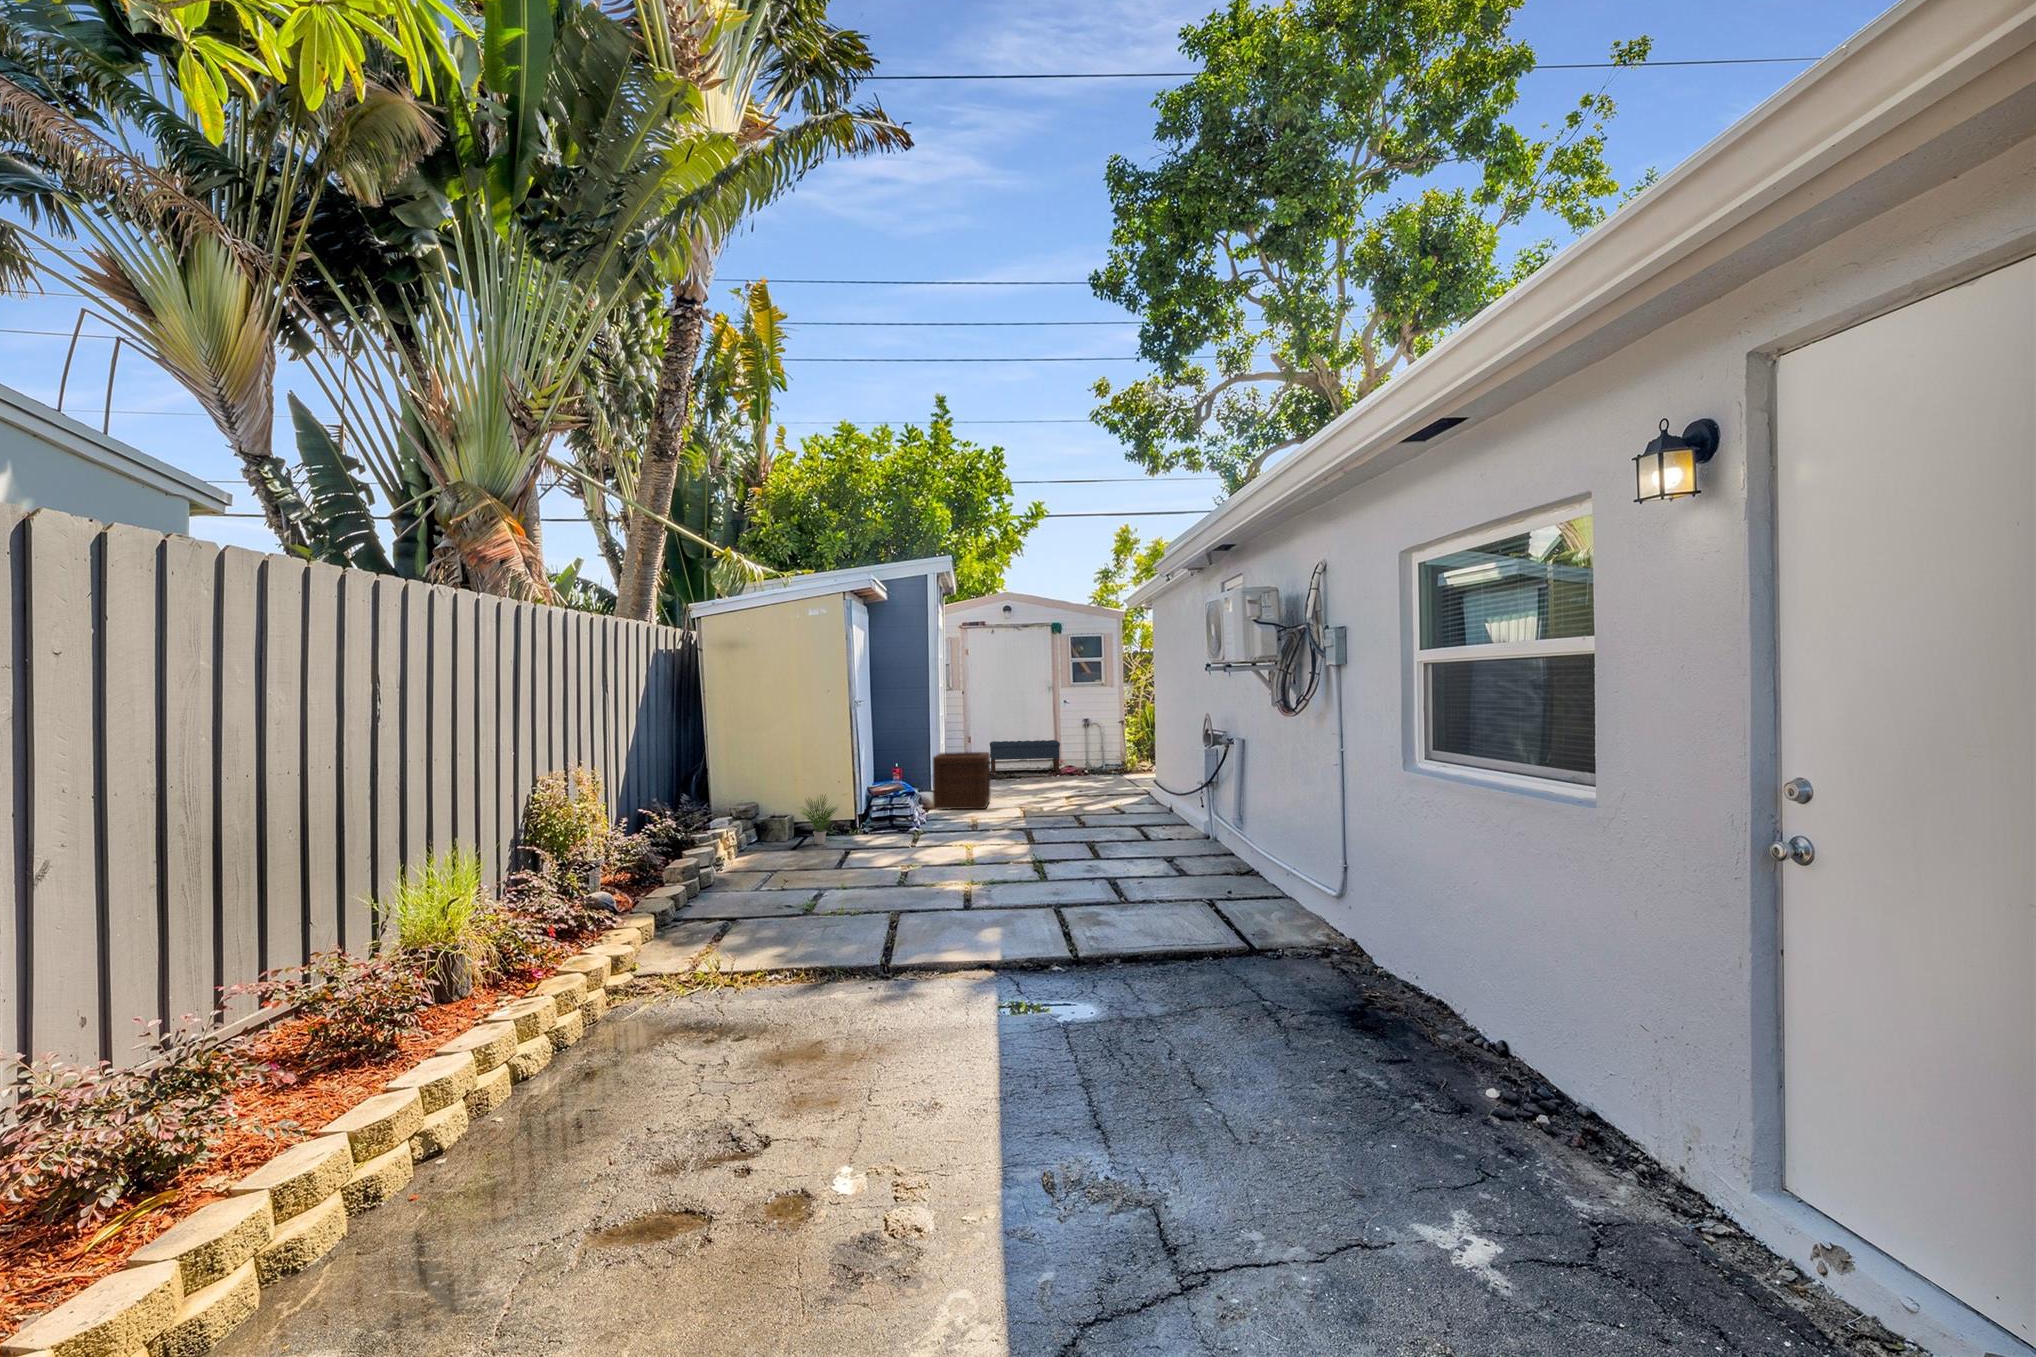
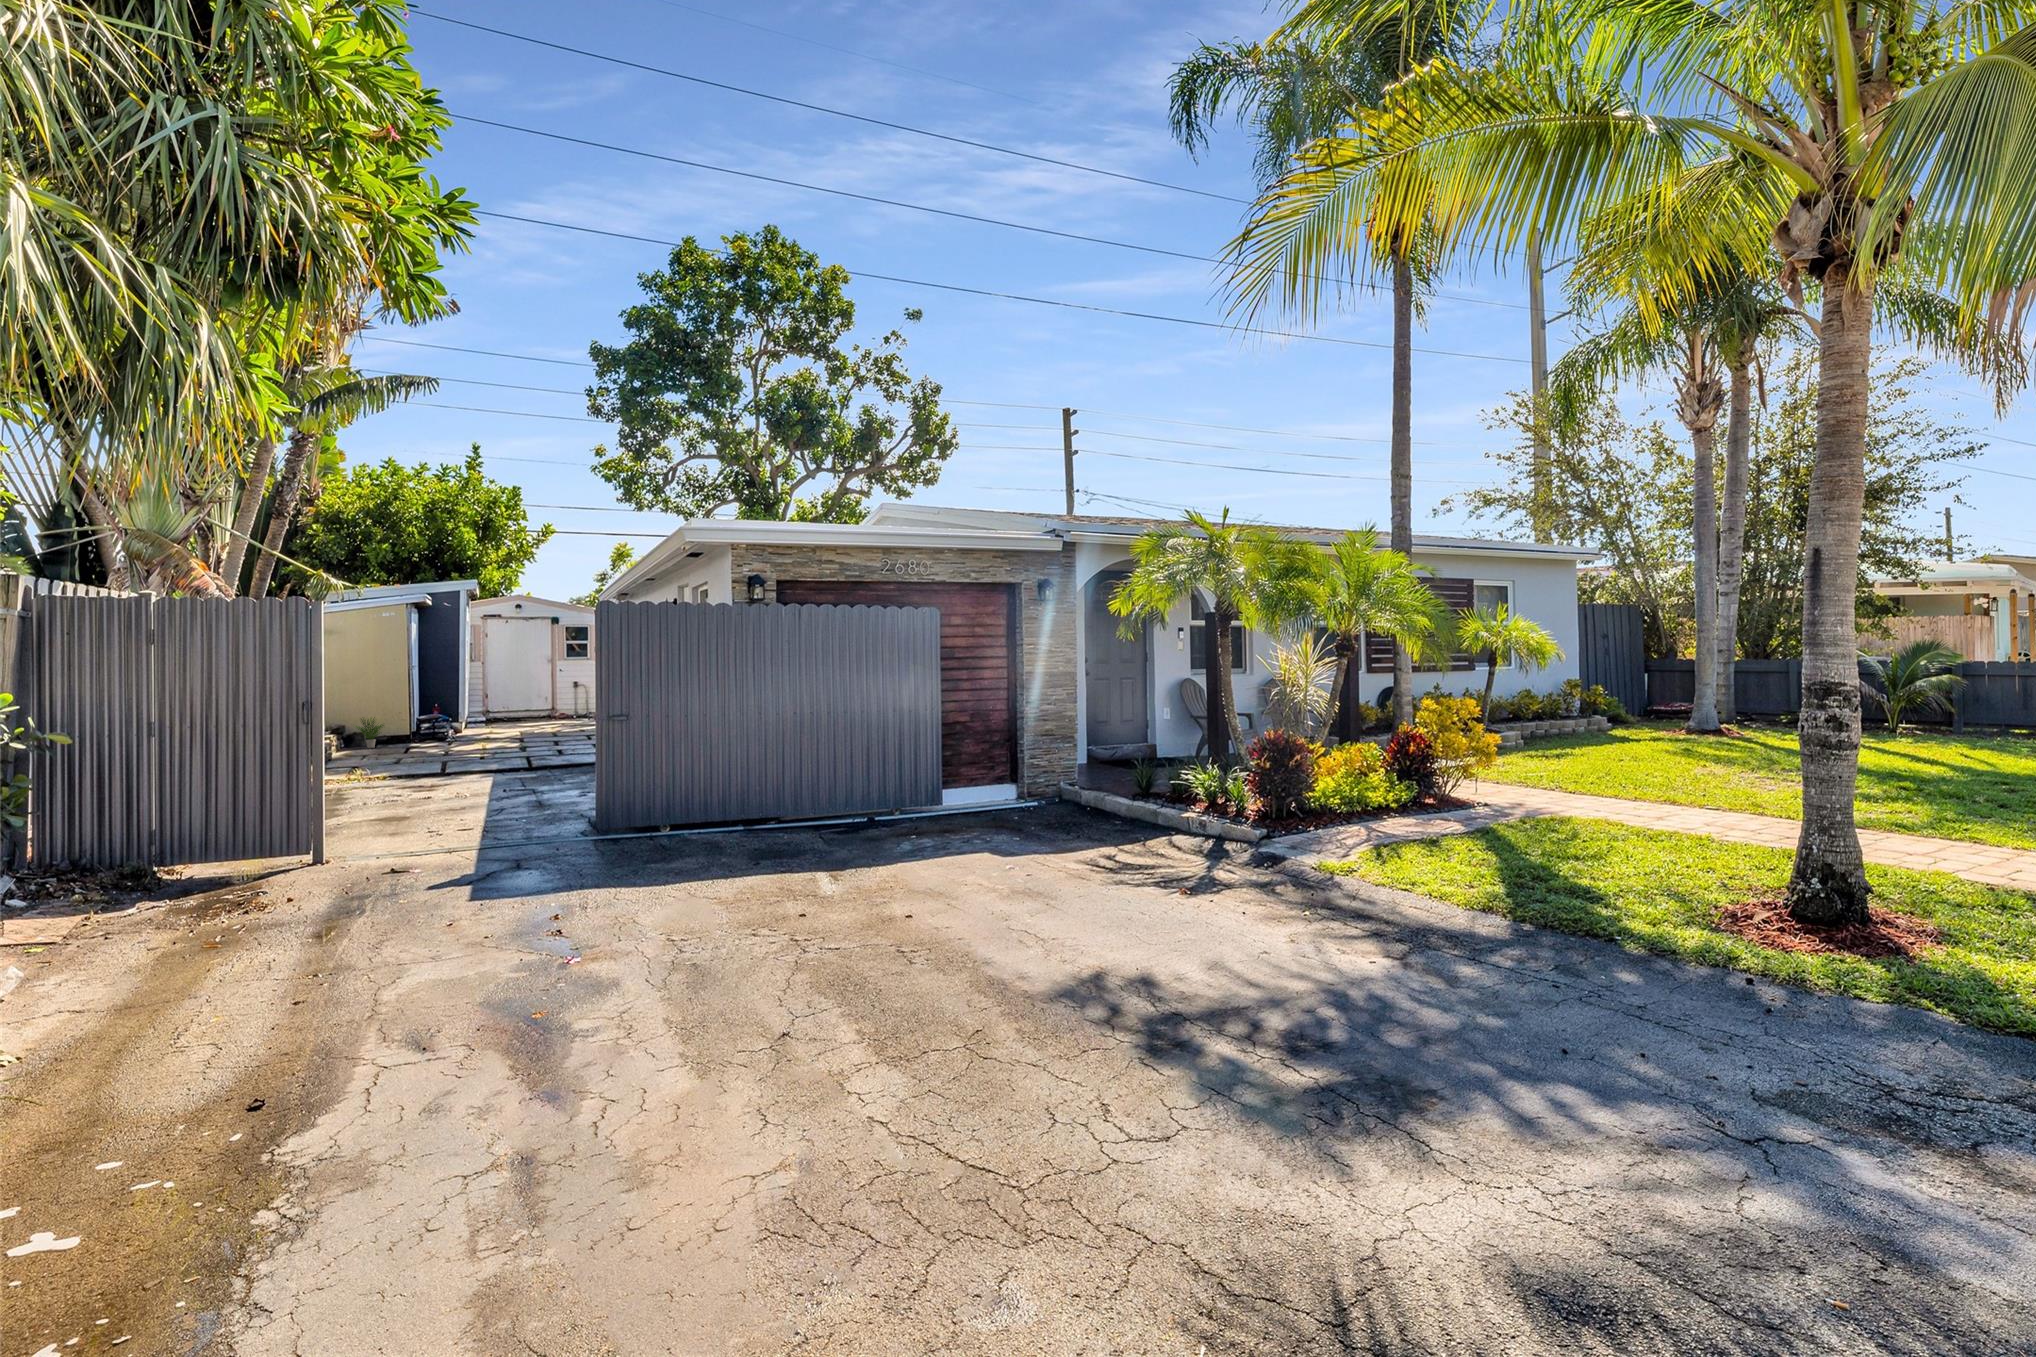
bench: present [990,740,1060,775] -> none [502,699,560,724]
wooden crate: present [933,752,990,809] -> none [455,699,501,736]

